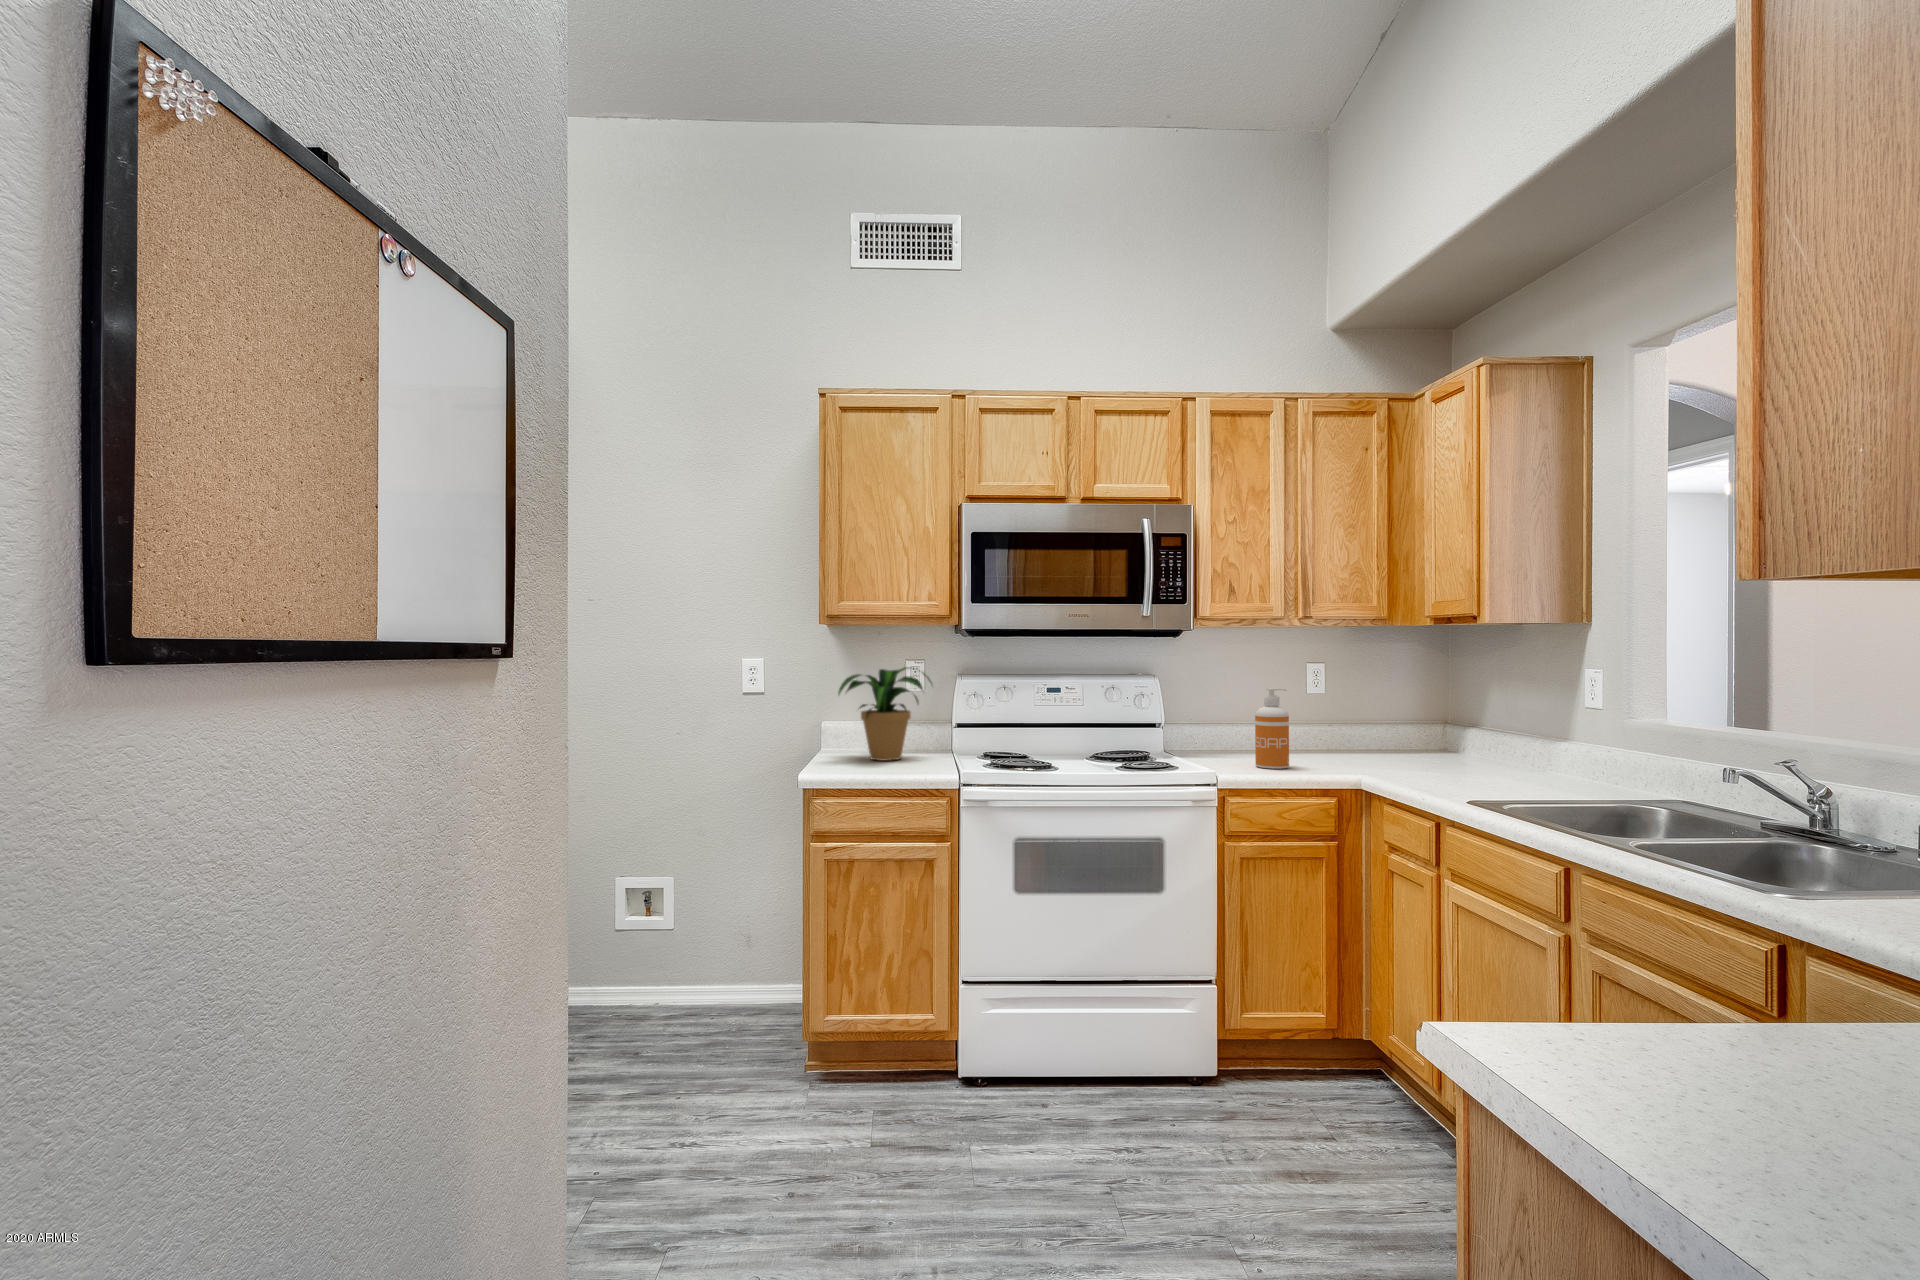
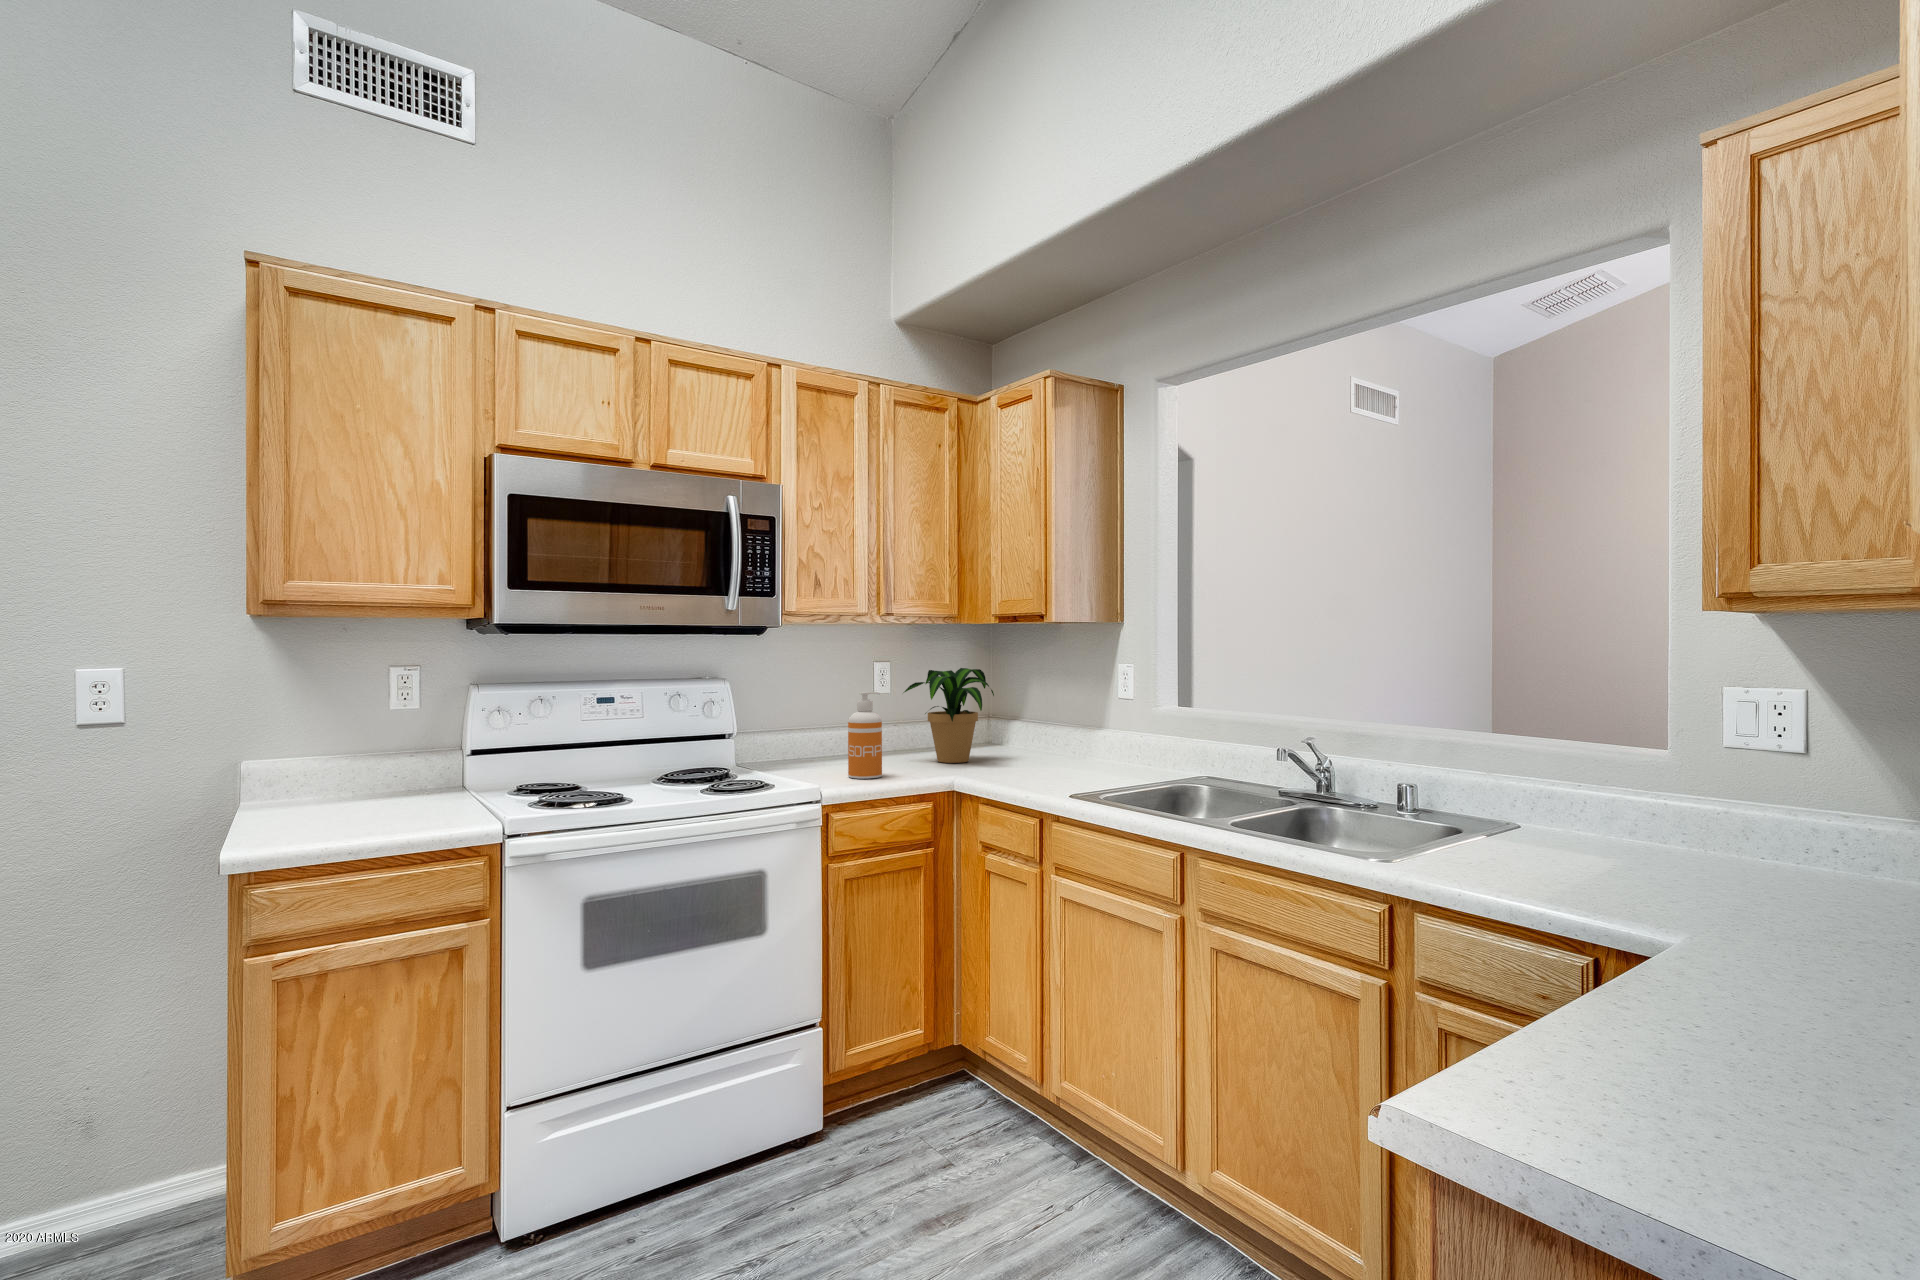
potted plant: present [838,668,931,761] -> present [904,668,994,763]

